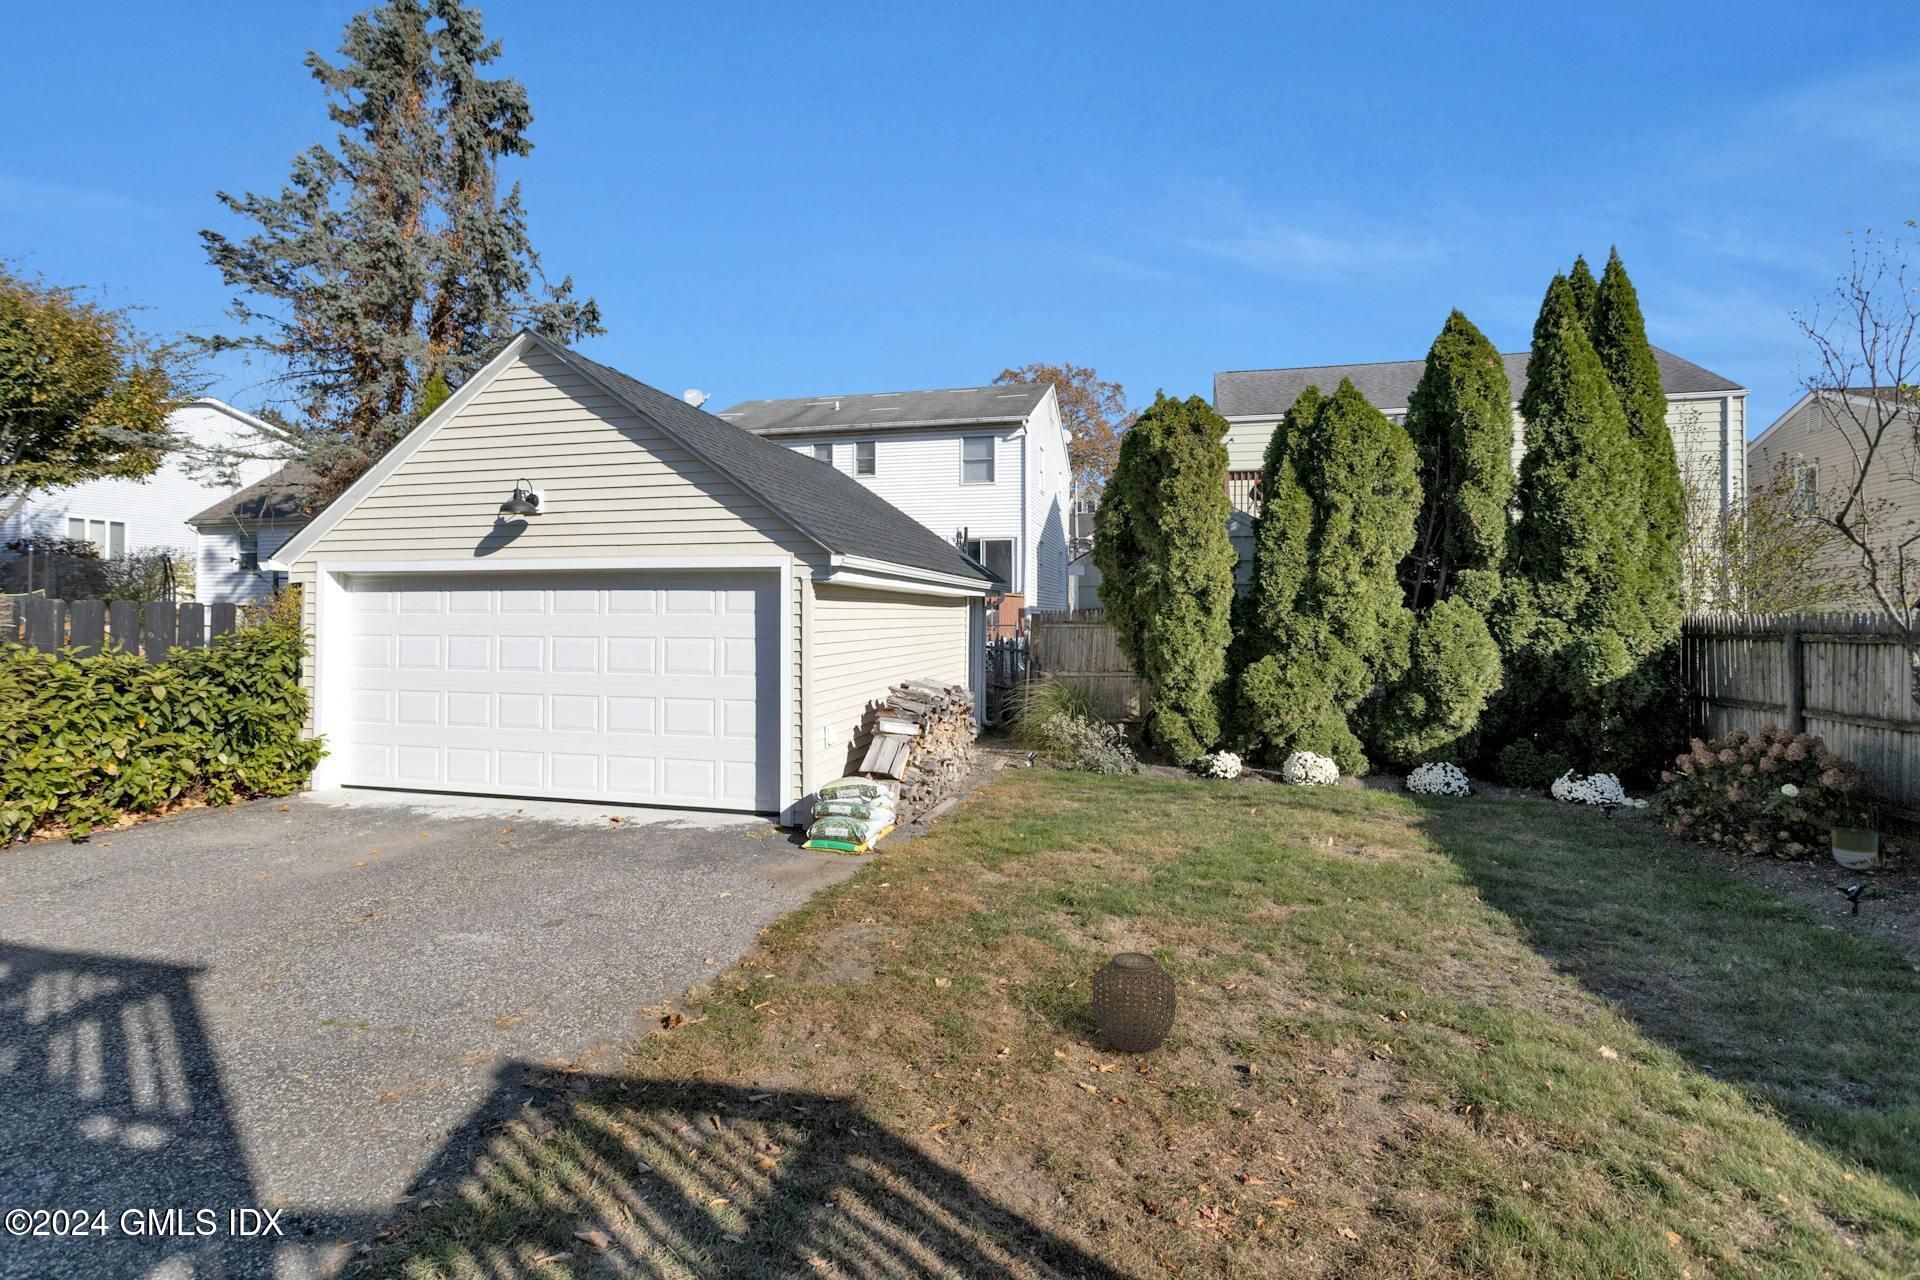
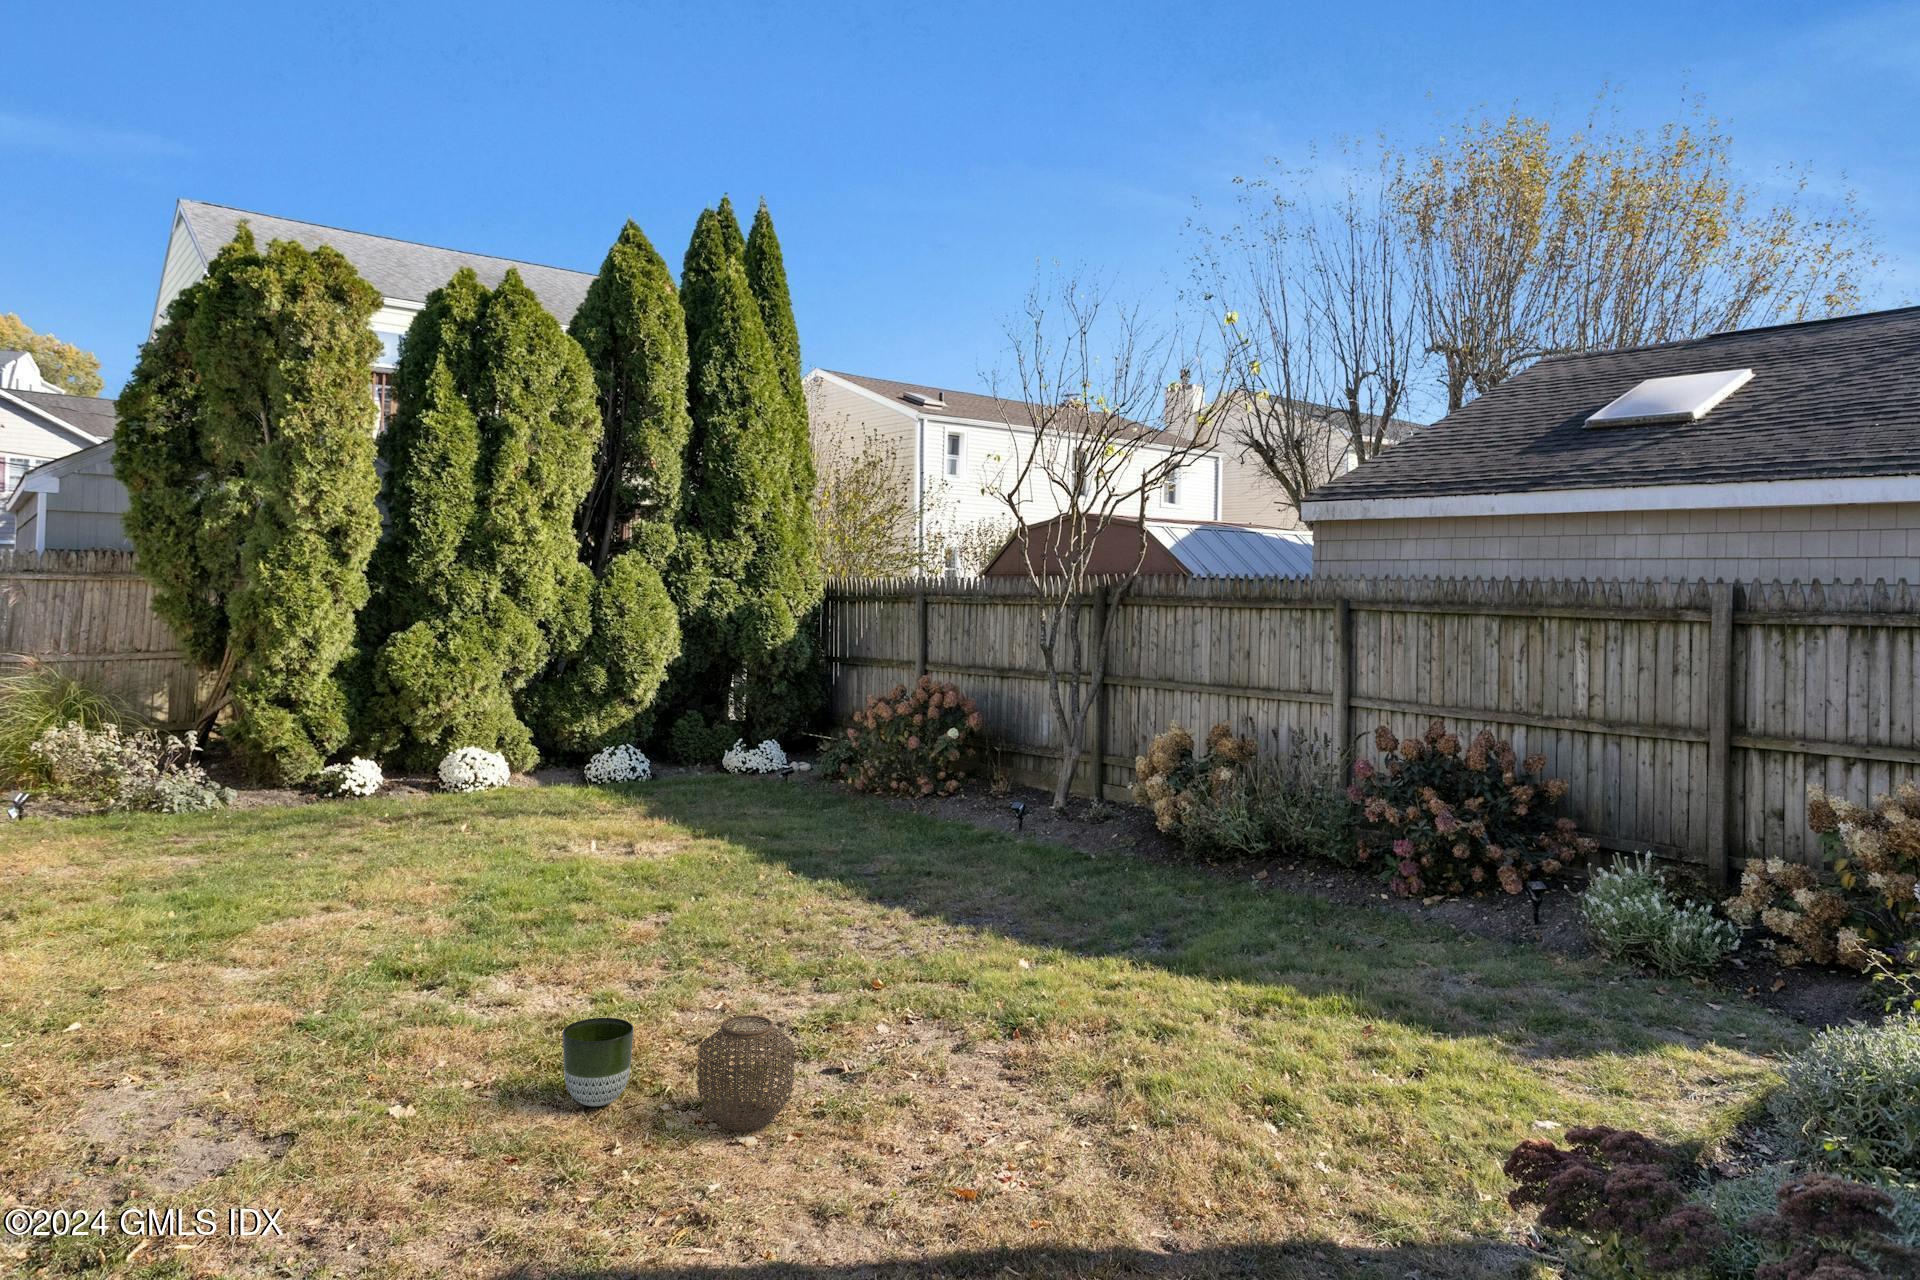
planter: present [1831,828,1878,869] -> present [563,1018,633,1107]

